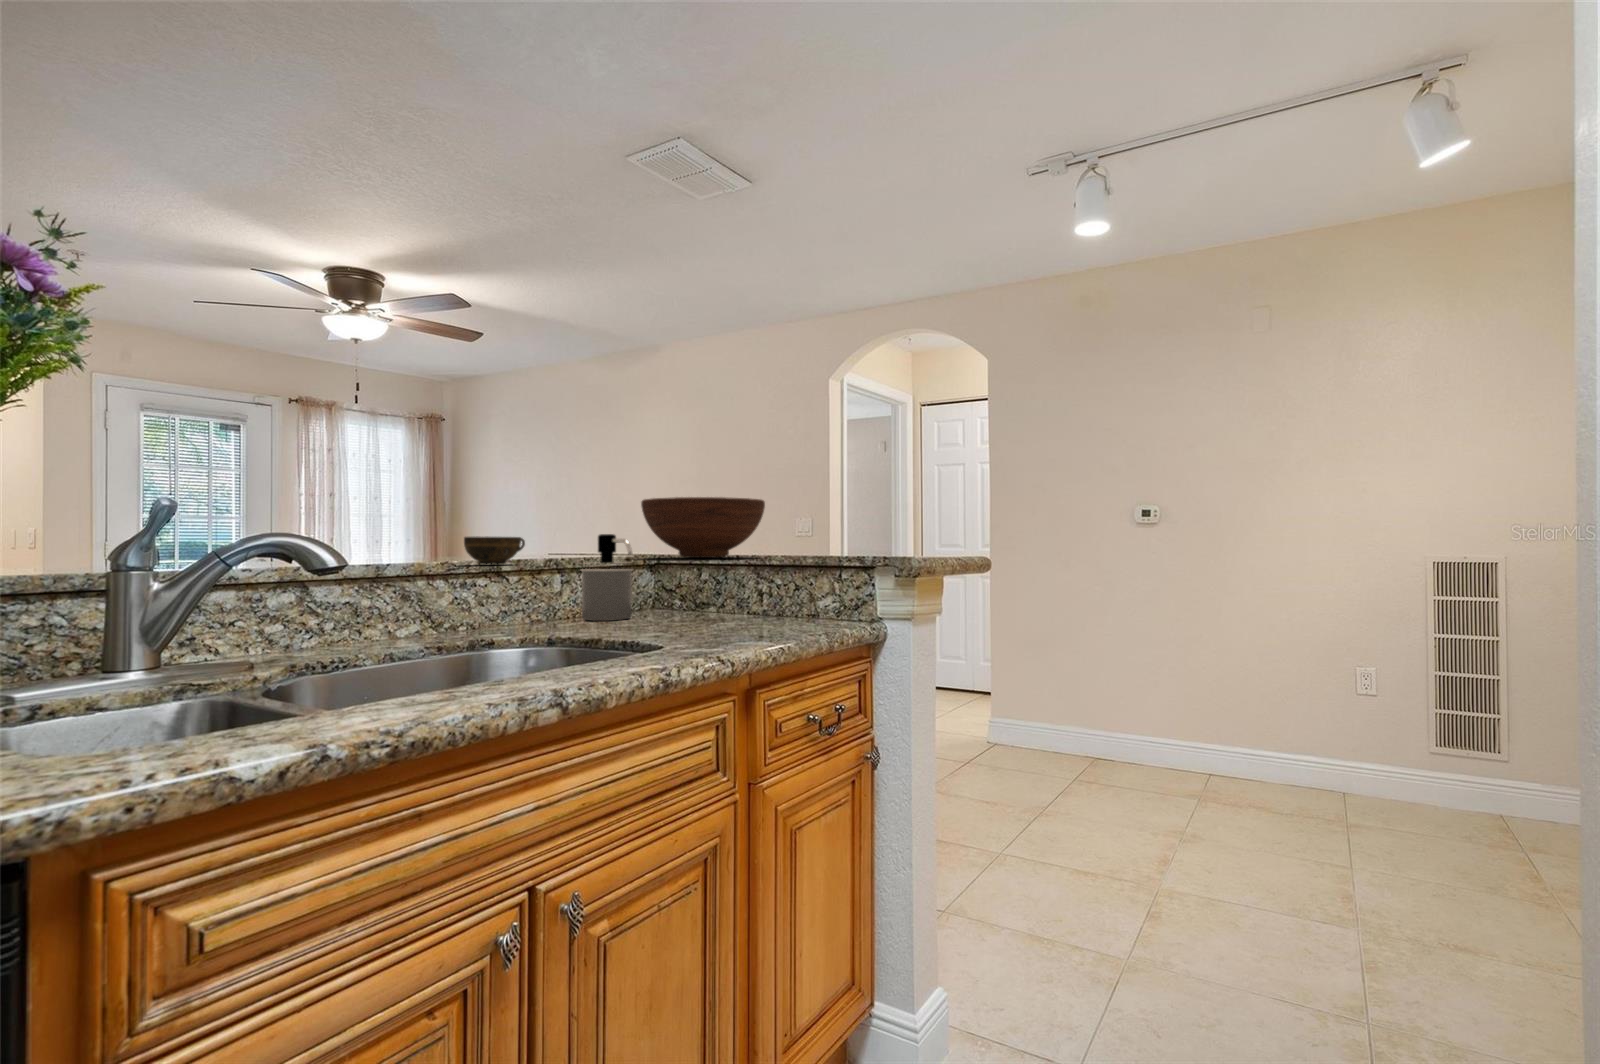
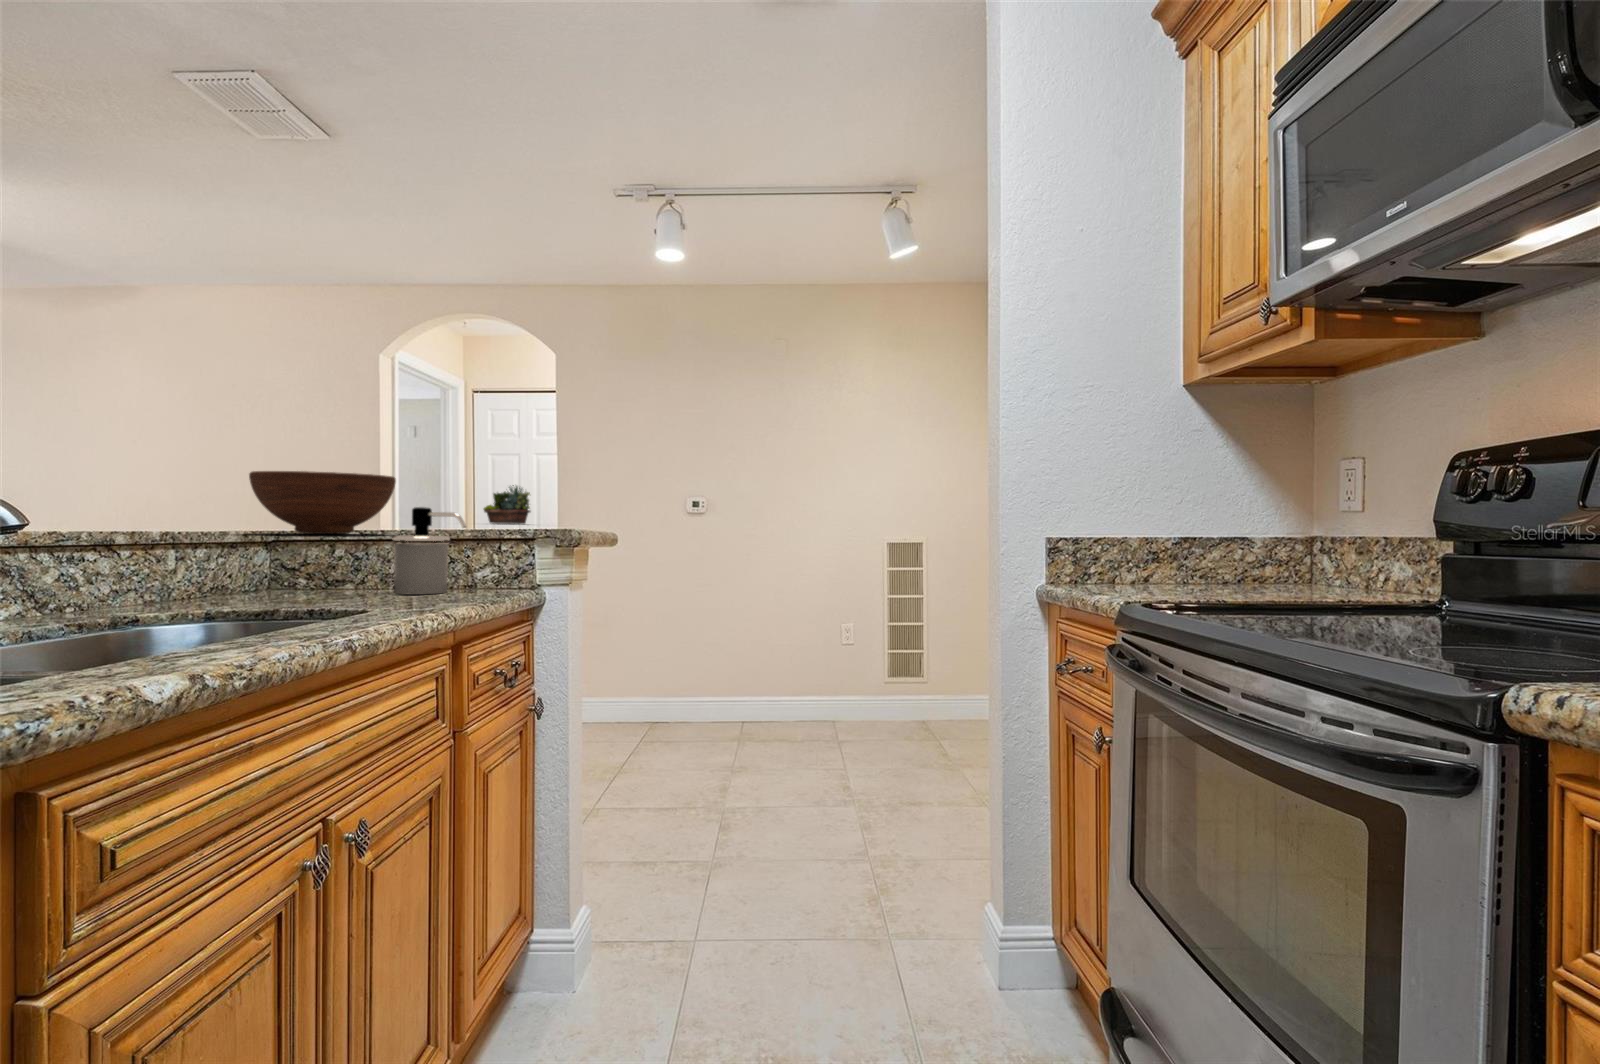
succulent planter: none [902,507,946,545] -> present [484,485,530,524]
soap dispenser: present [581,534,632,621] -> present [393,507,466,595]
cup: present [464,537,525,564] -> none [62,508,138,539]

